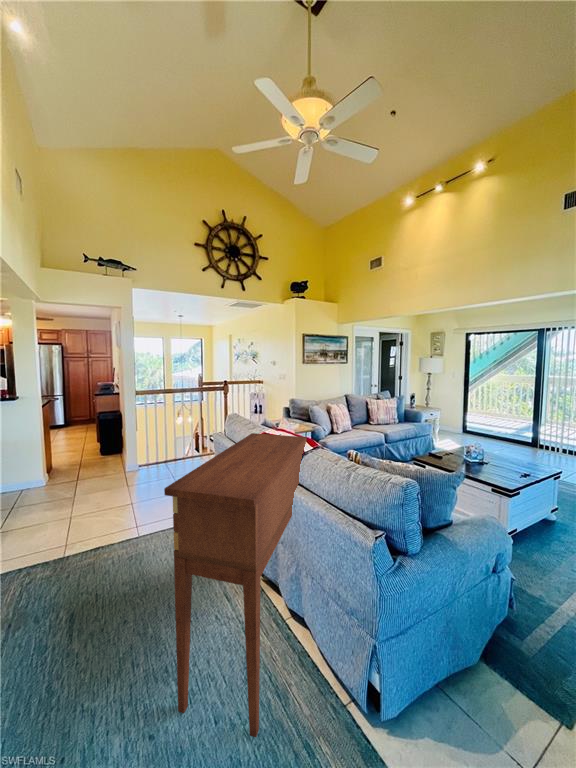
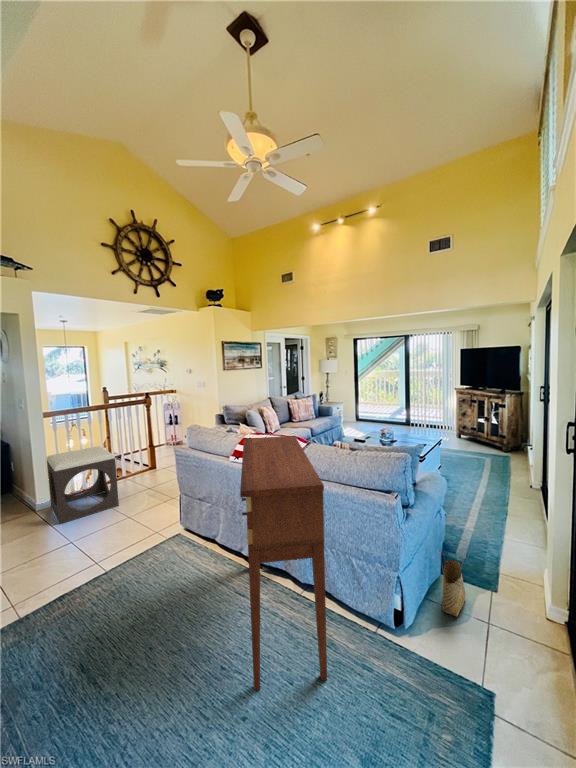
footstool: none [129,425,180,488] -> present [47,446,119,524]
woven basket: none [457,623,506,733] -> present [439,550,466,617]

